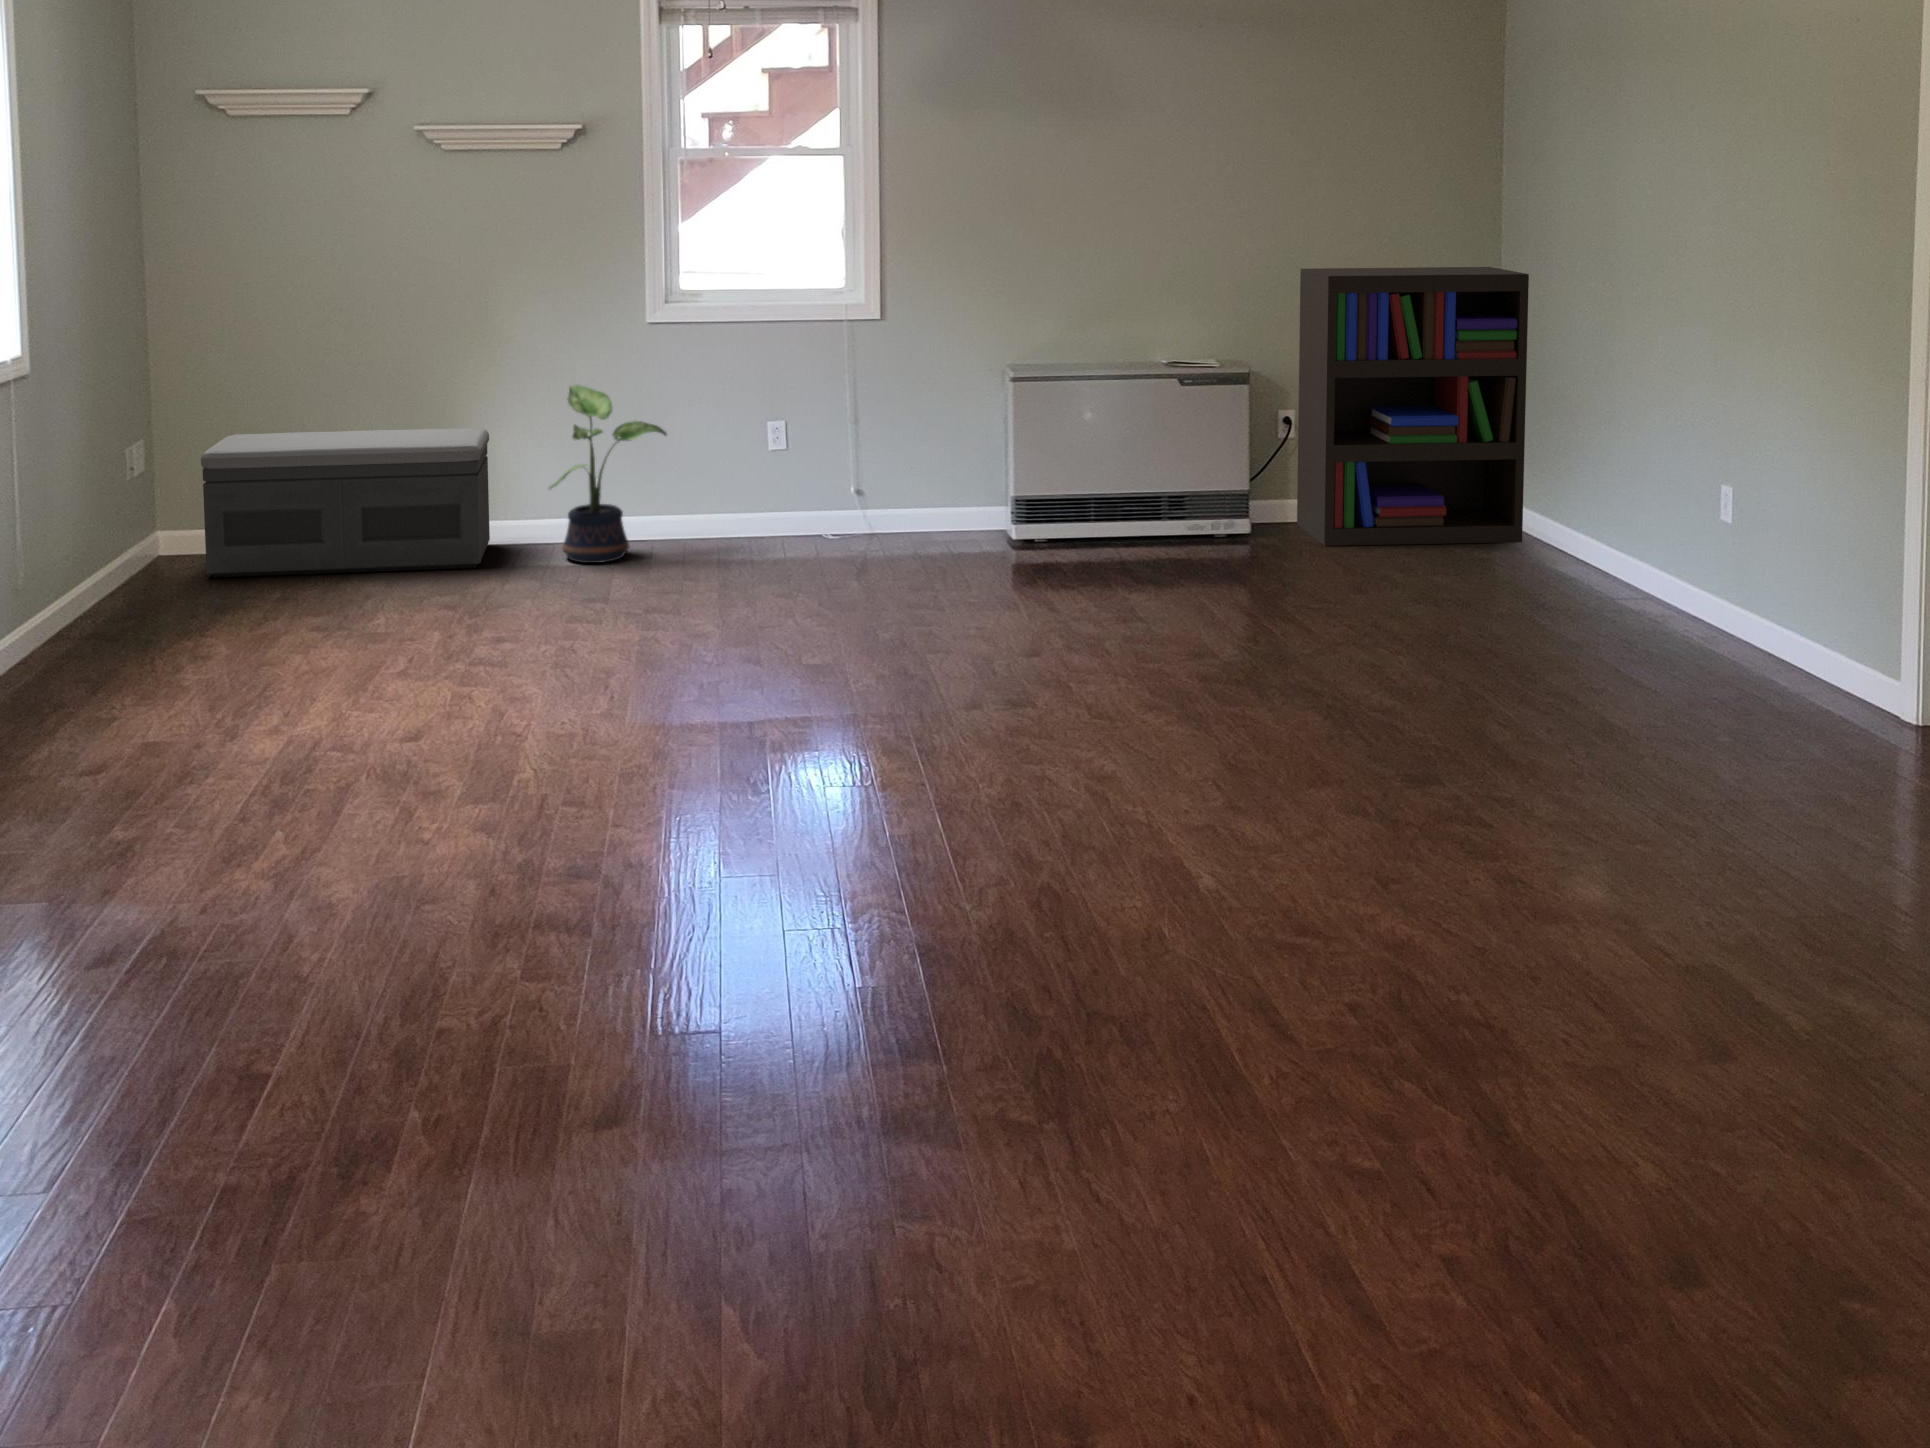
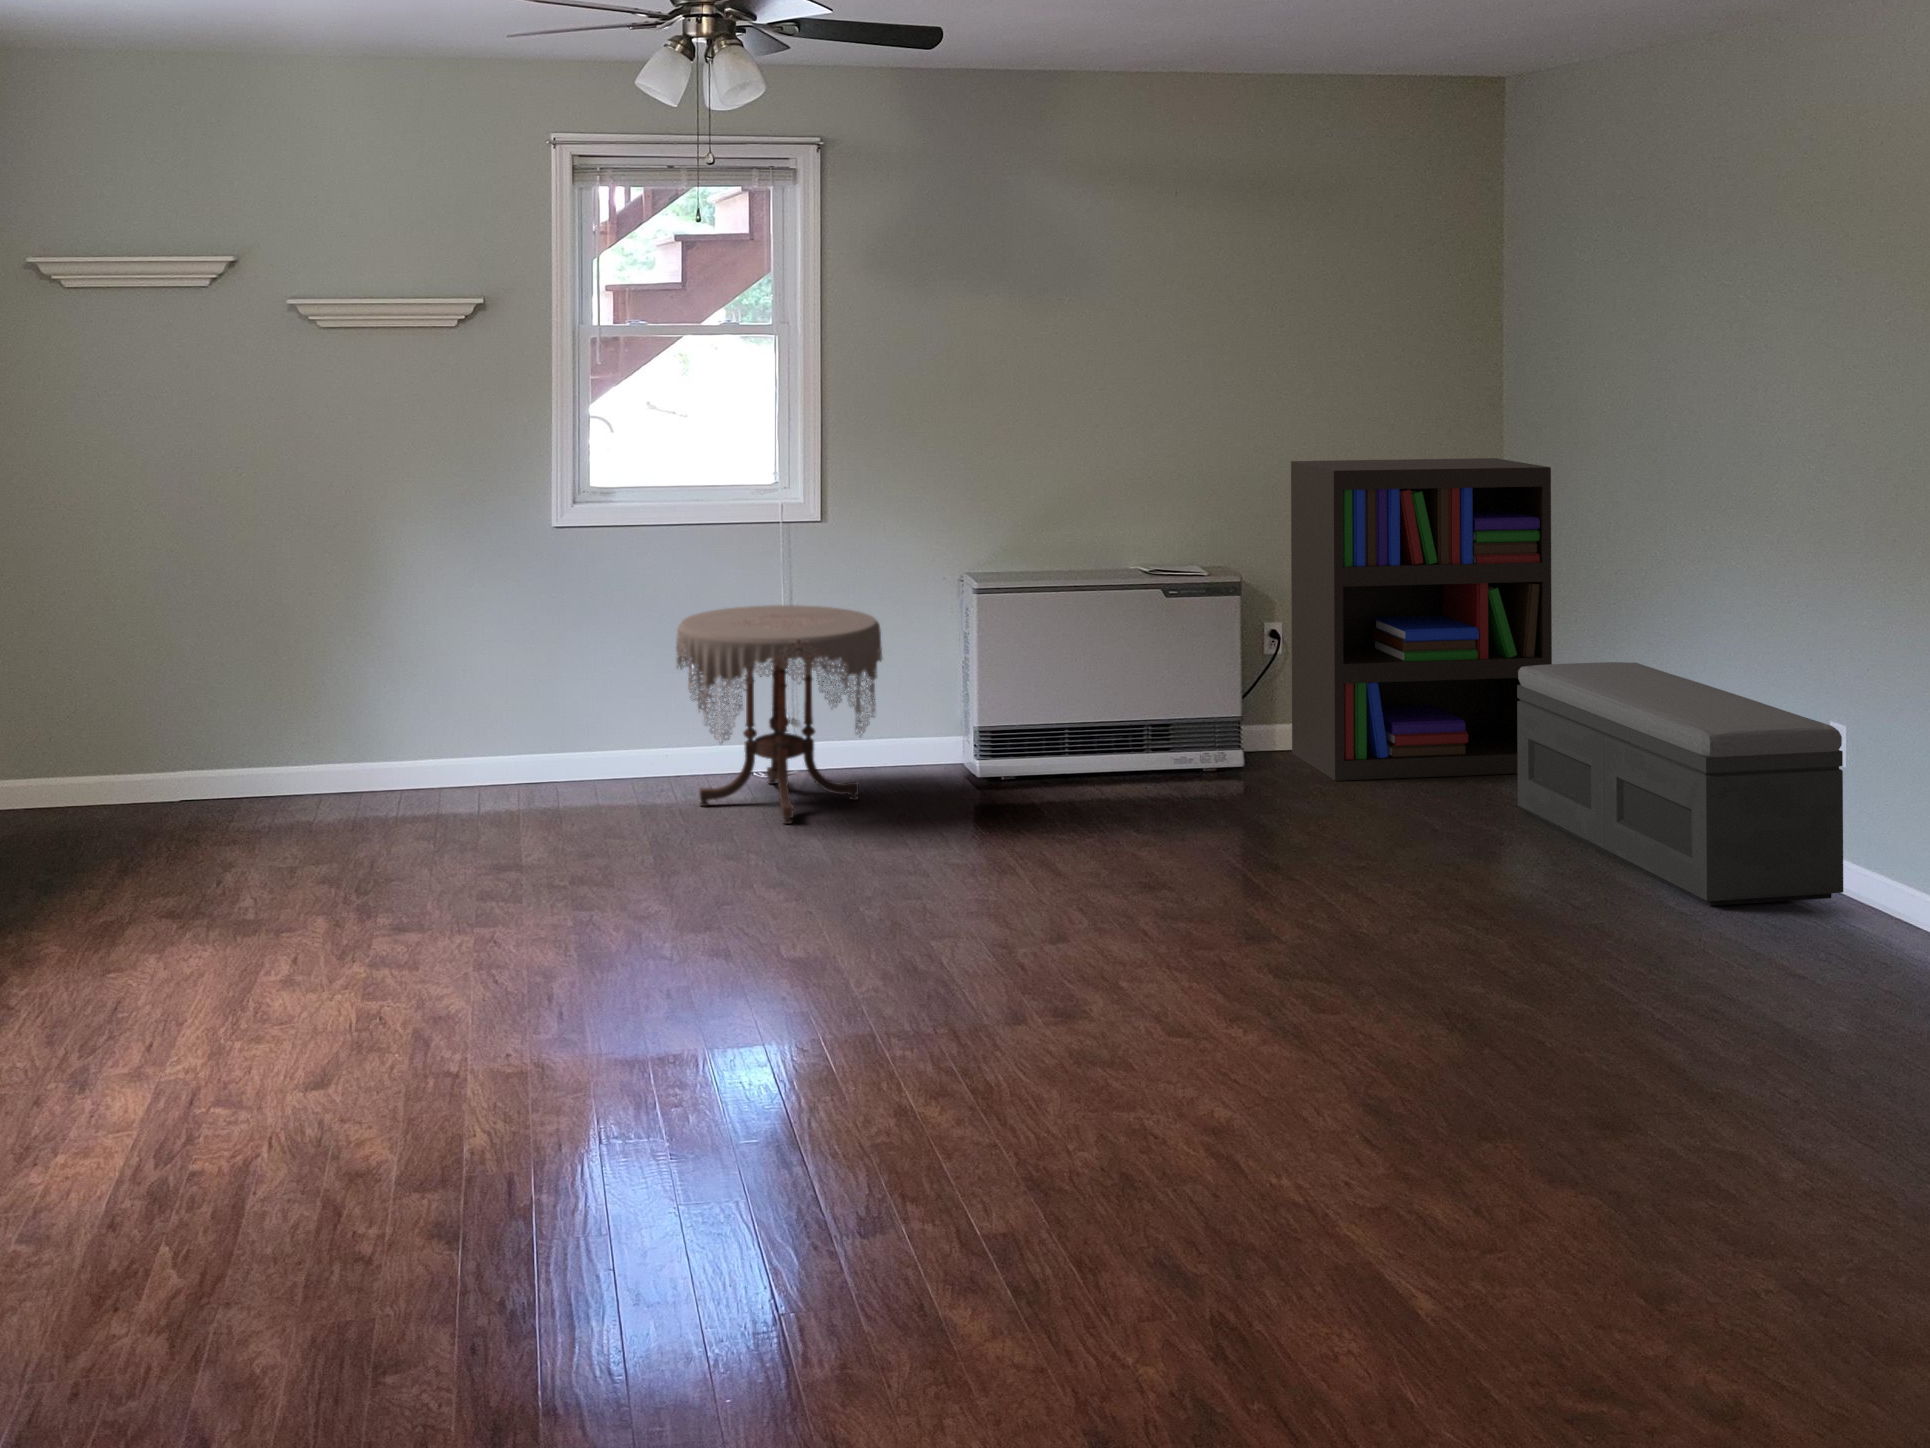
potted plant: present [549,385,667,563] -> none [439,603,579,819]
side table: none [747,390,926,570] -> present [676,605,882,824]
storage bench: present [201,428,490,577] -> present [1517,662,1843,906]

